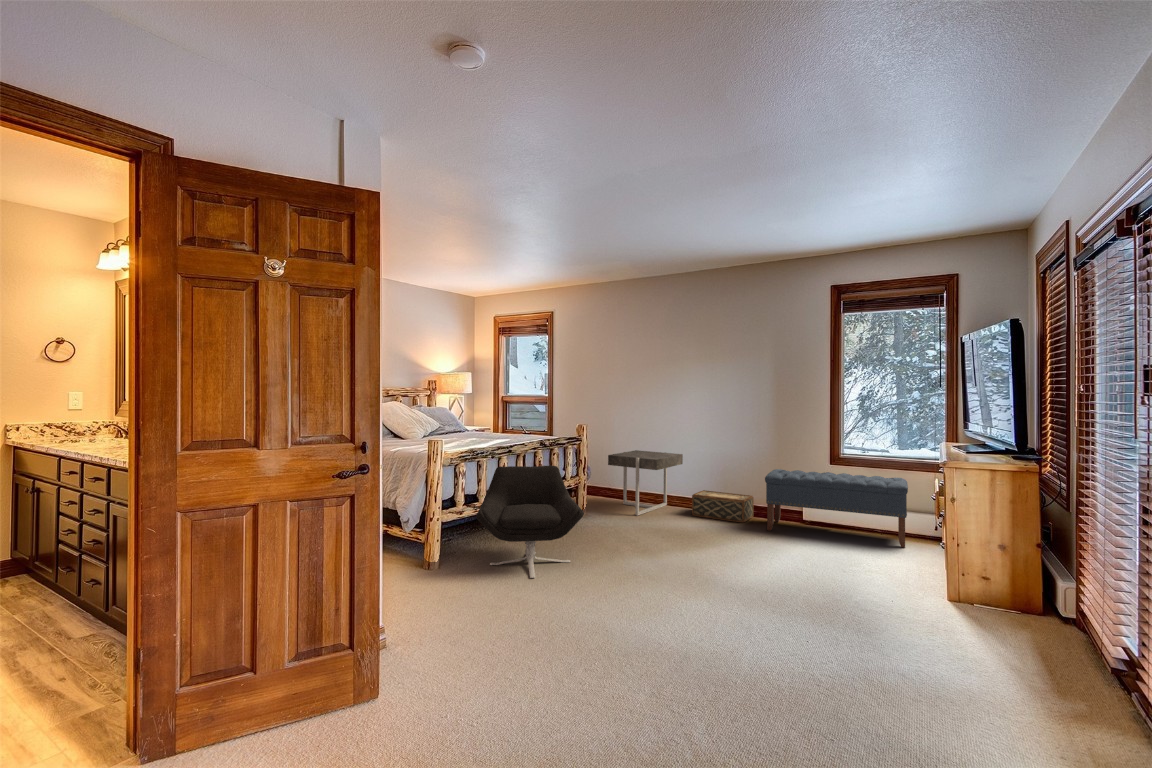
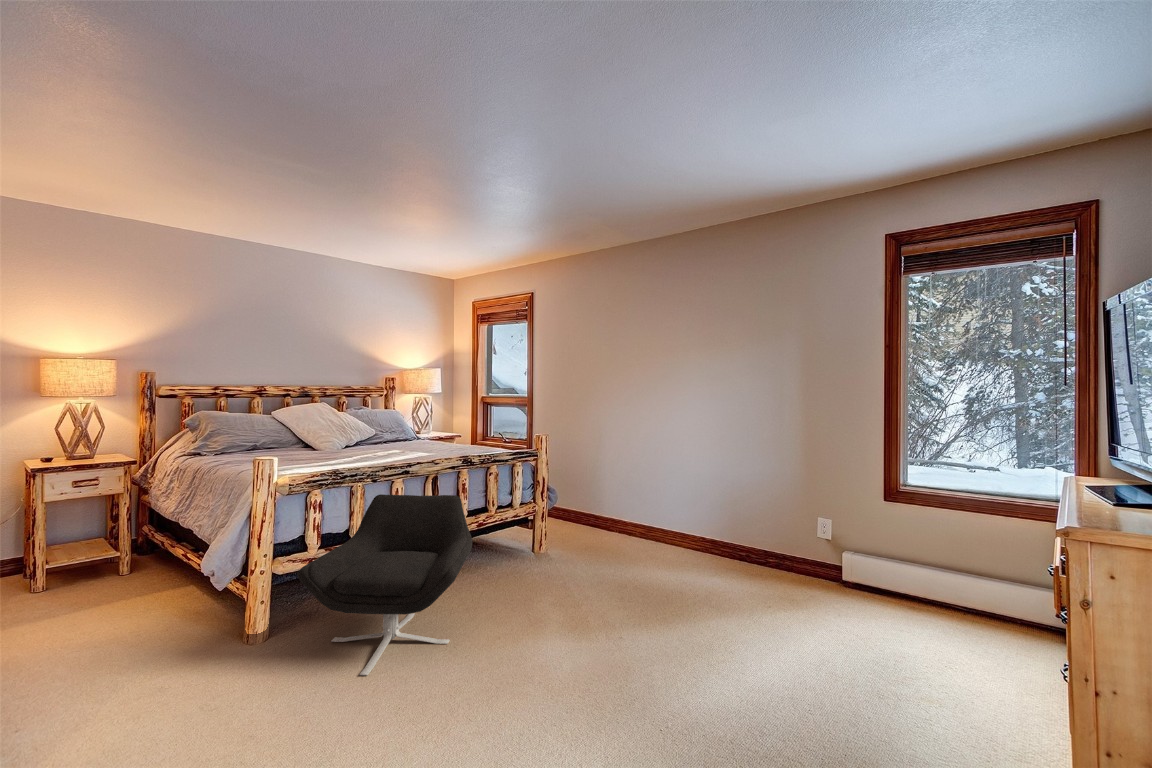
side table: present [608,450,683,515] -> none [576,468,678,559]
bench: present [765,469,908,547] -> none [776,505,1007,649]
woven basket: present [692,490,754,523] -> none [683,527,770,579]

